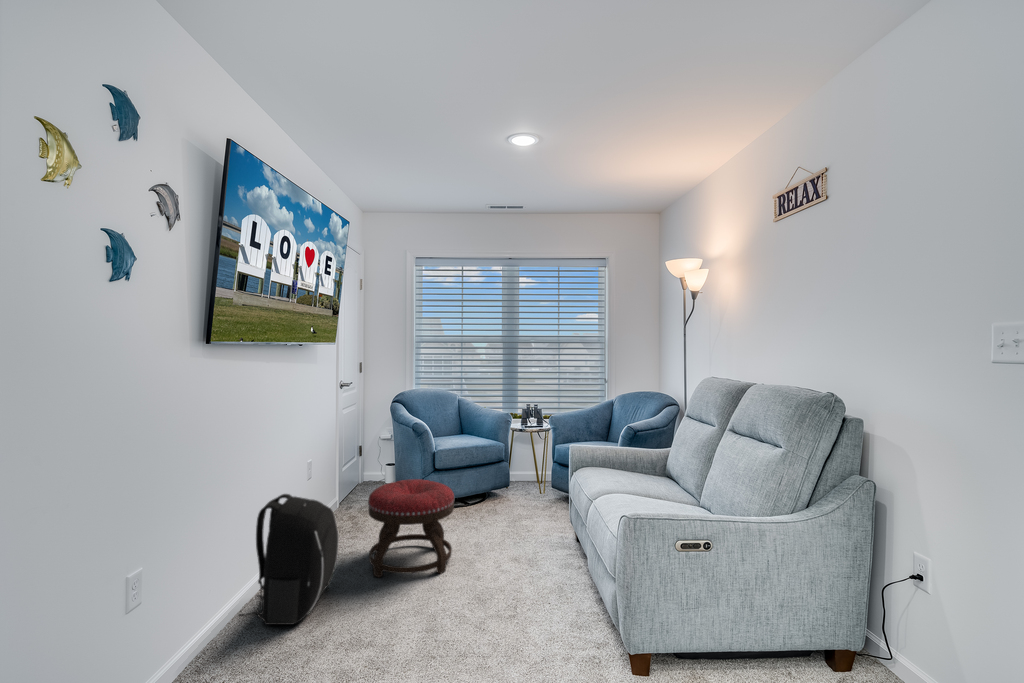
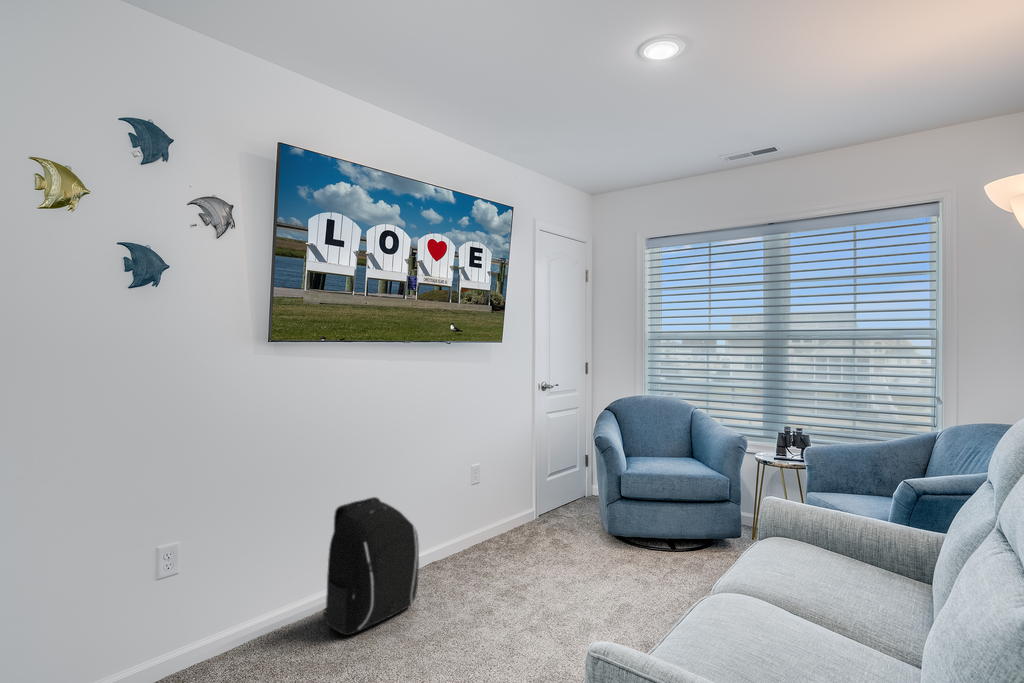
ottoman: present [368,479,454,577] -> none [463,507,572,636]

